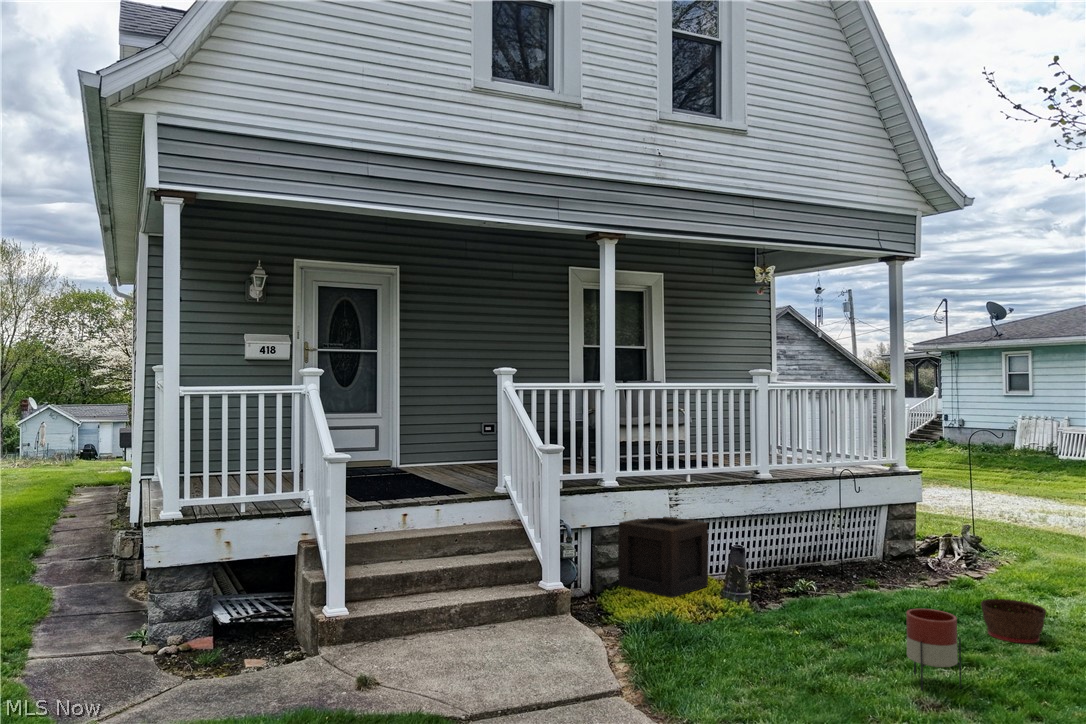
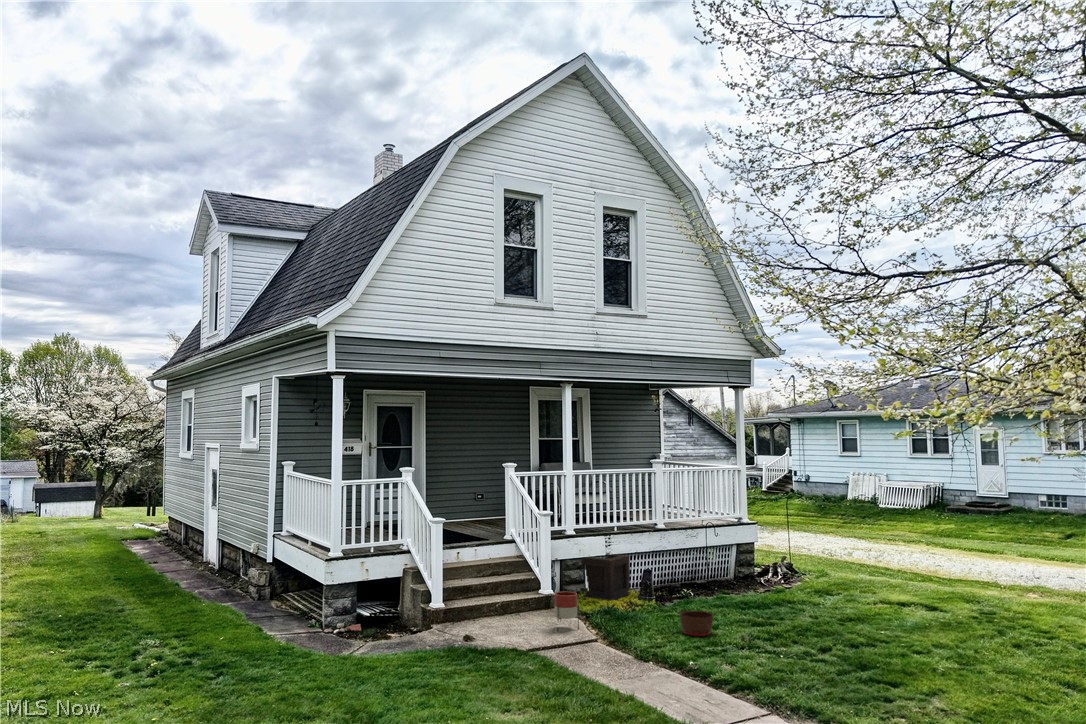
basket: present [981,599,1046,643] -> present [679,610,714,636]
planter: present [906,609,962,691] -> present [554,591,579,631]

